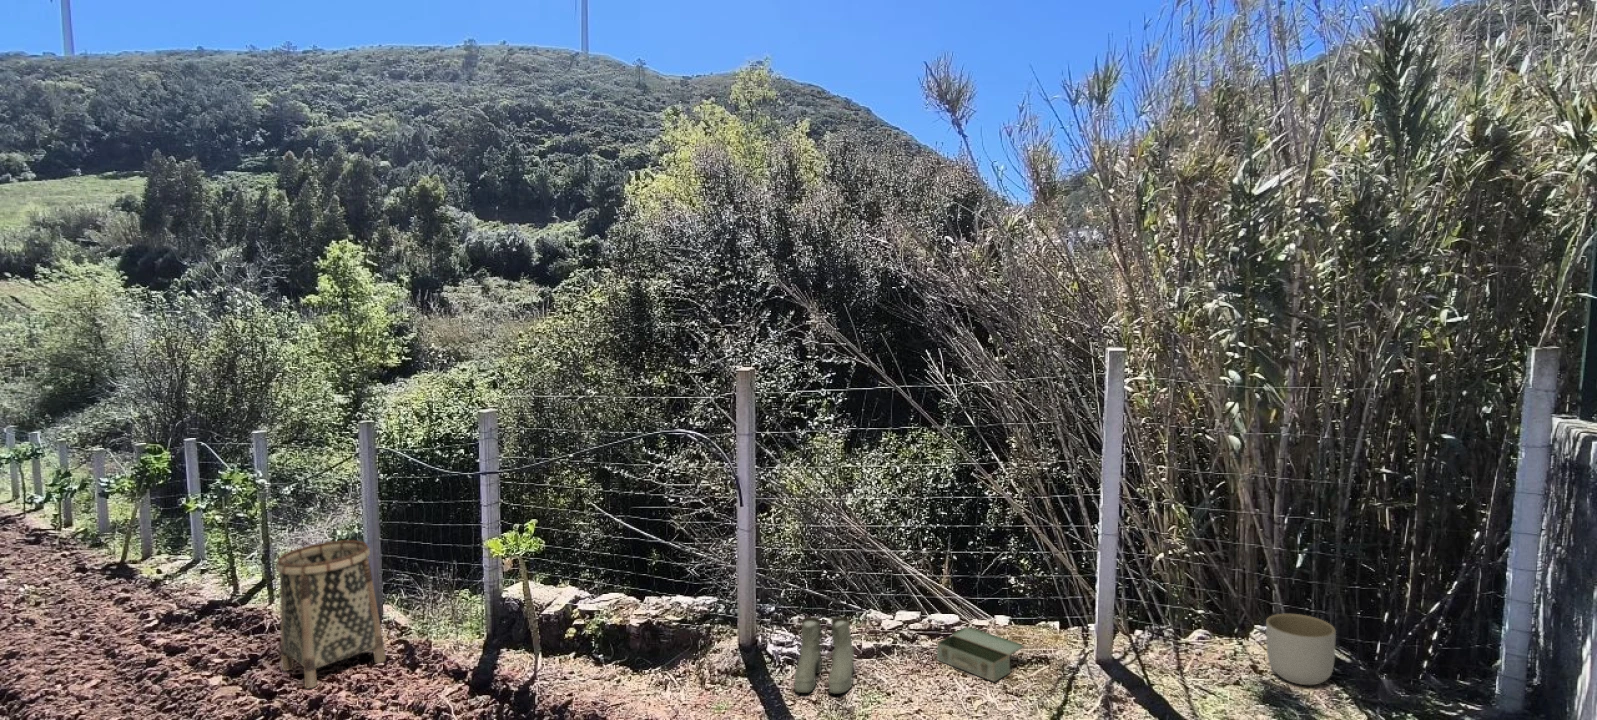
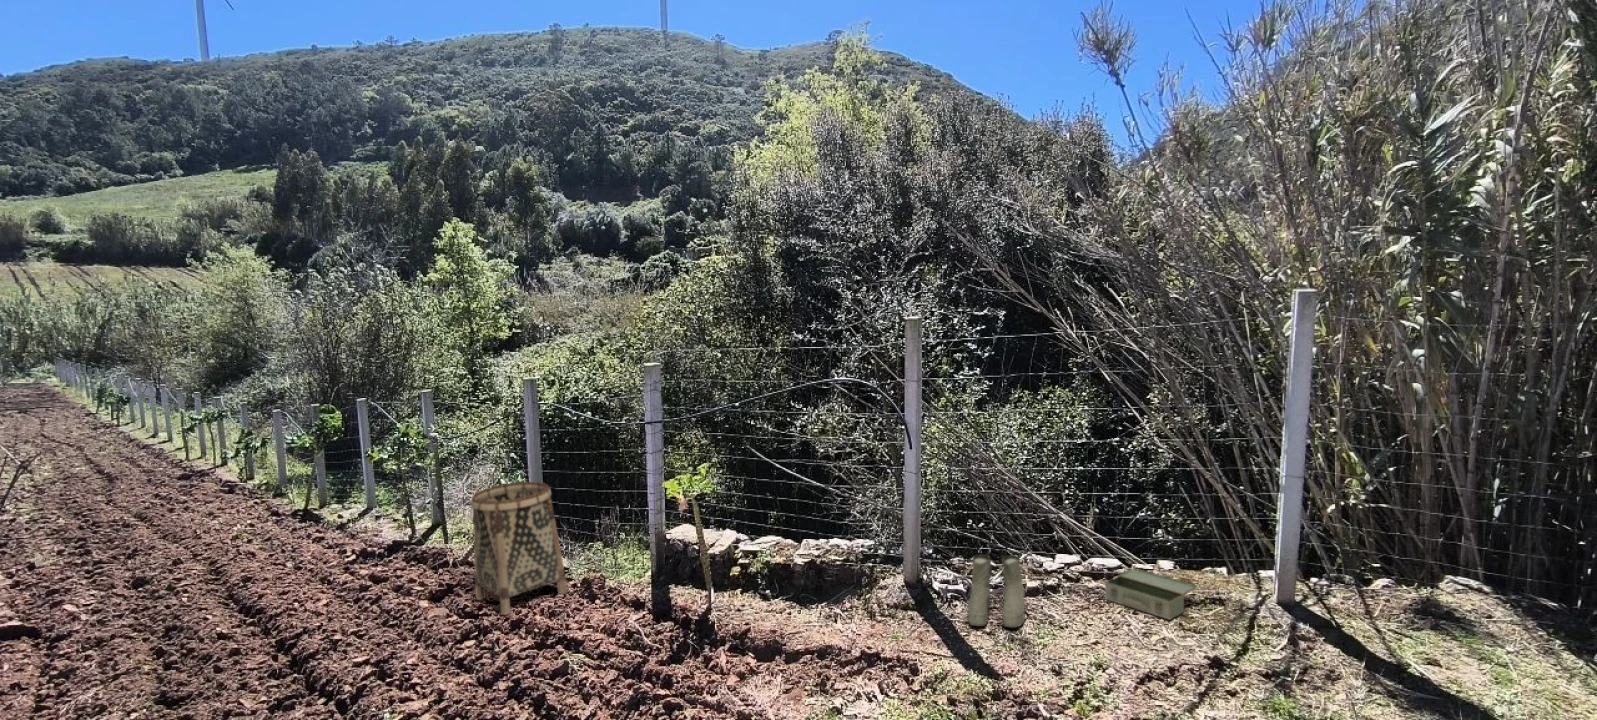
planter: present [1266,614,1336,685] -> none [1460,557,1541,629]

